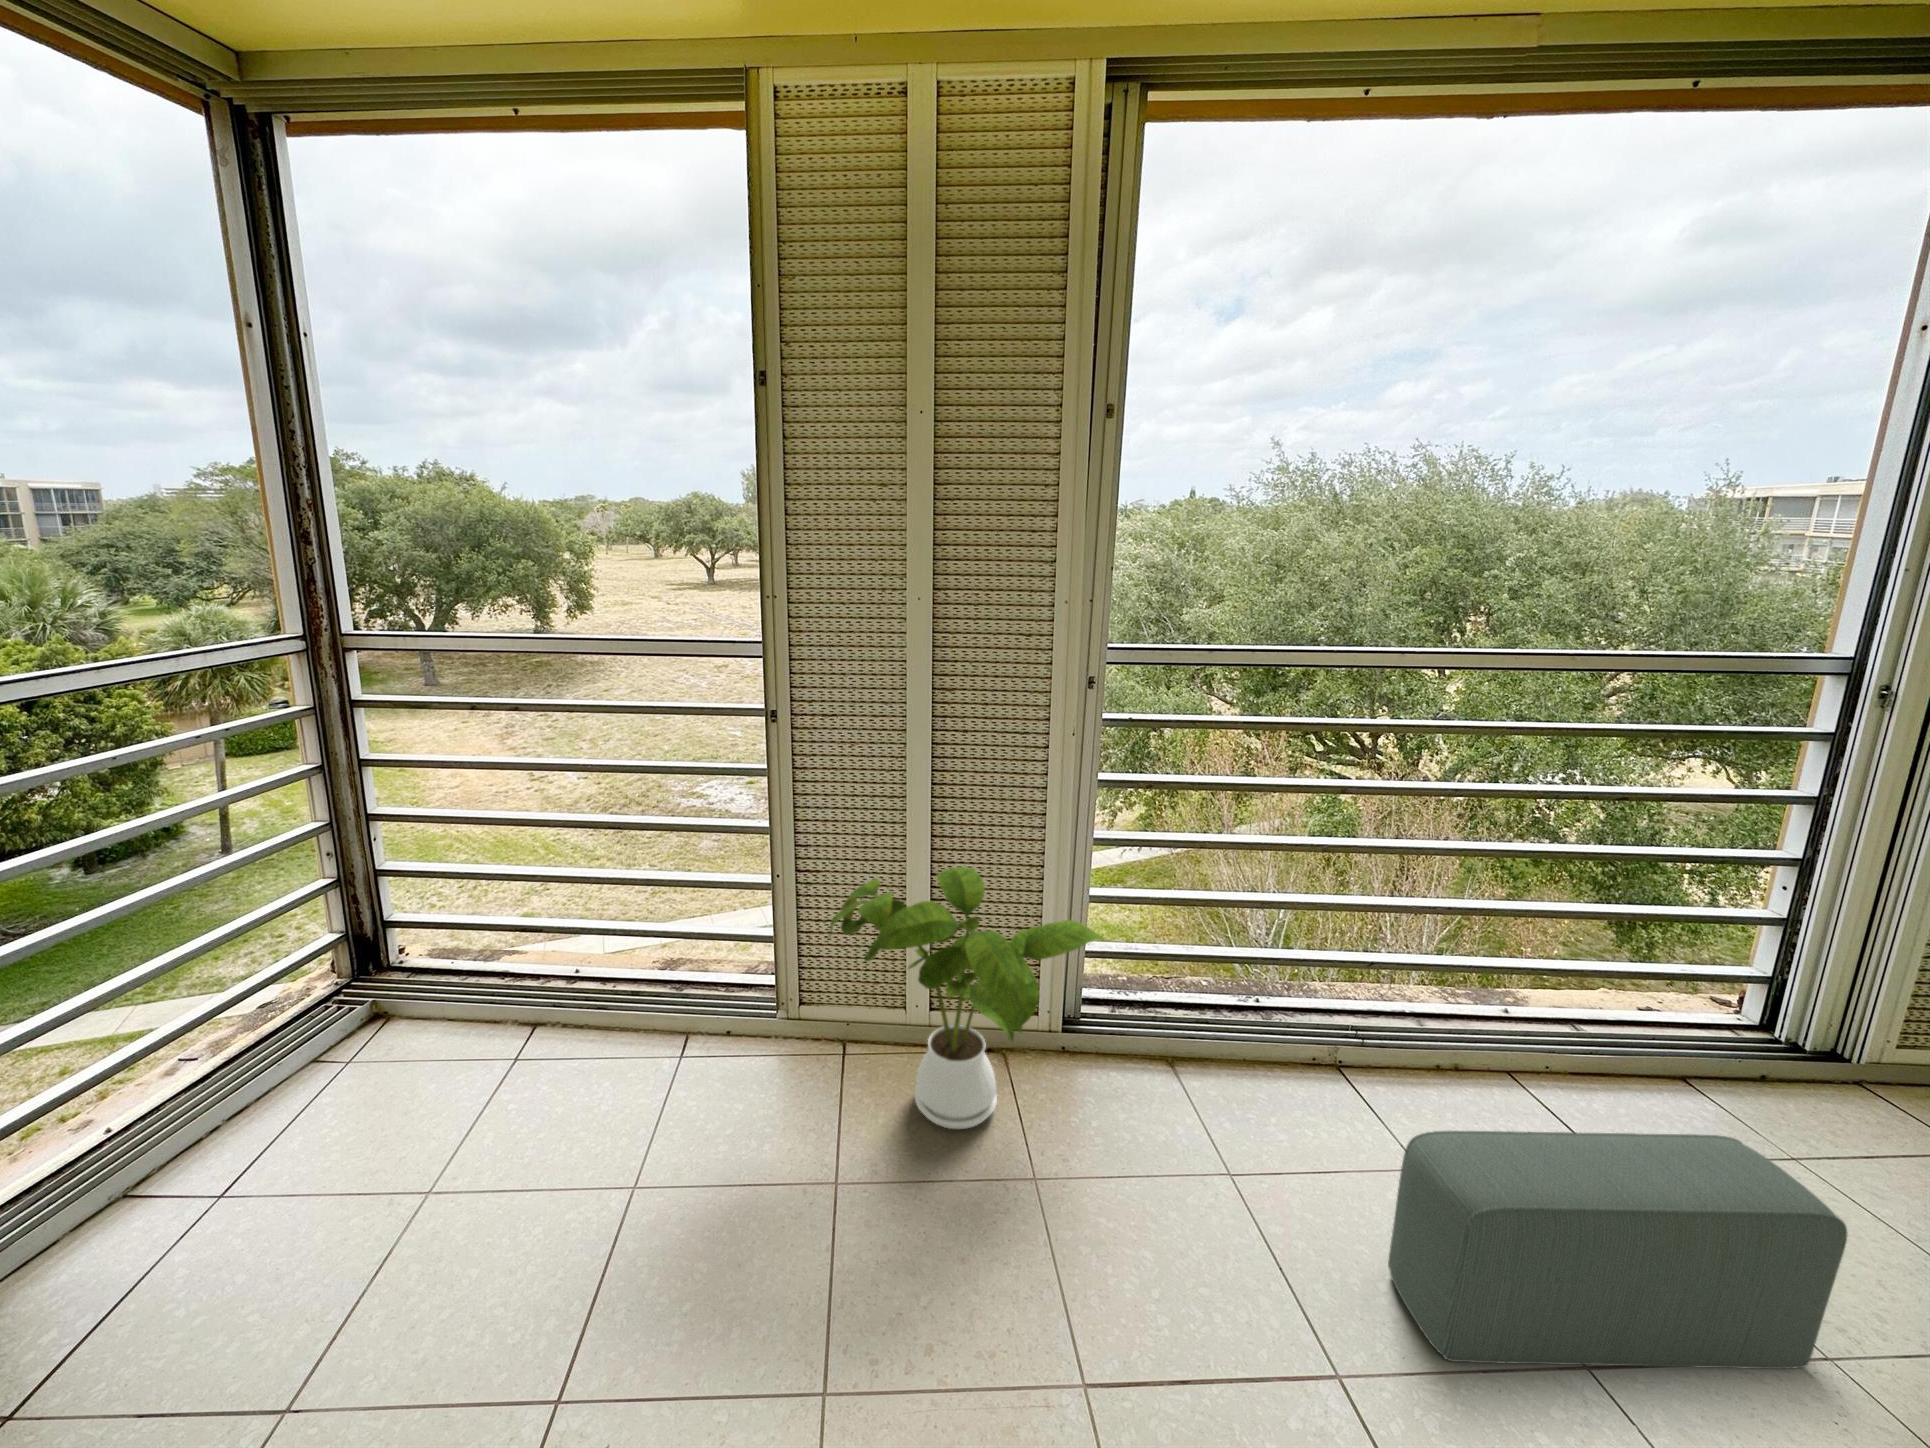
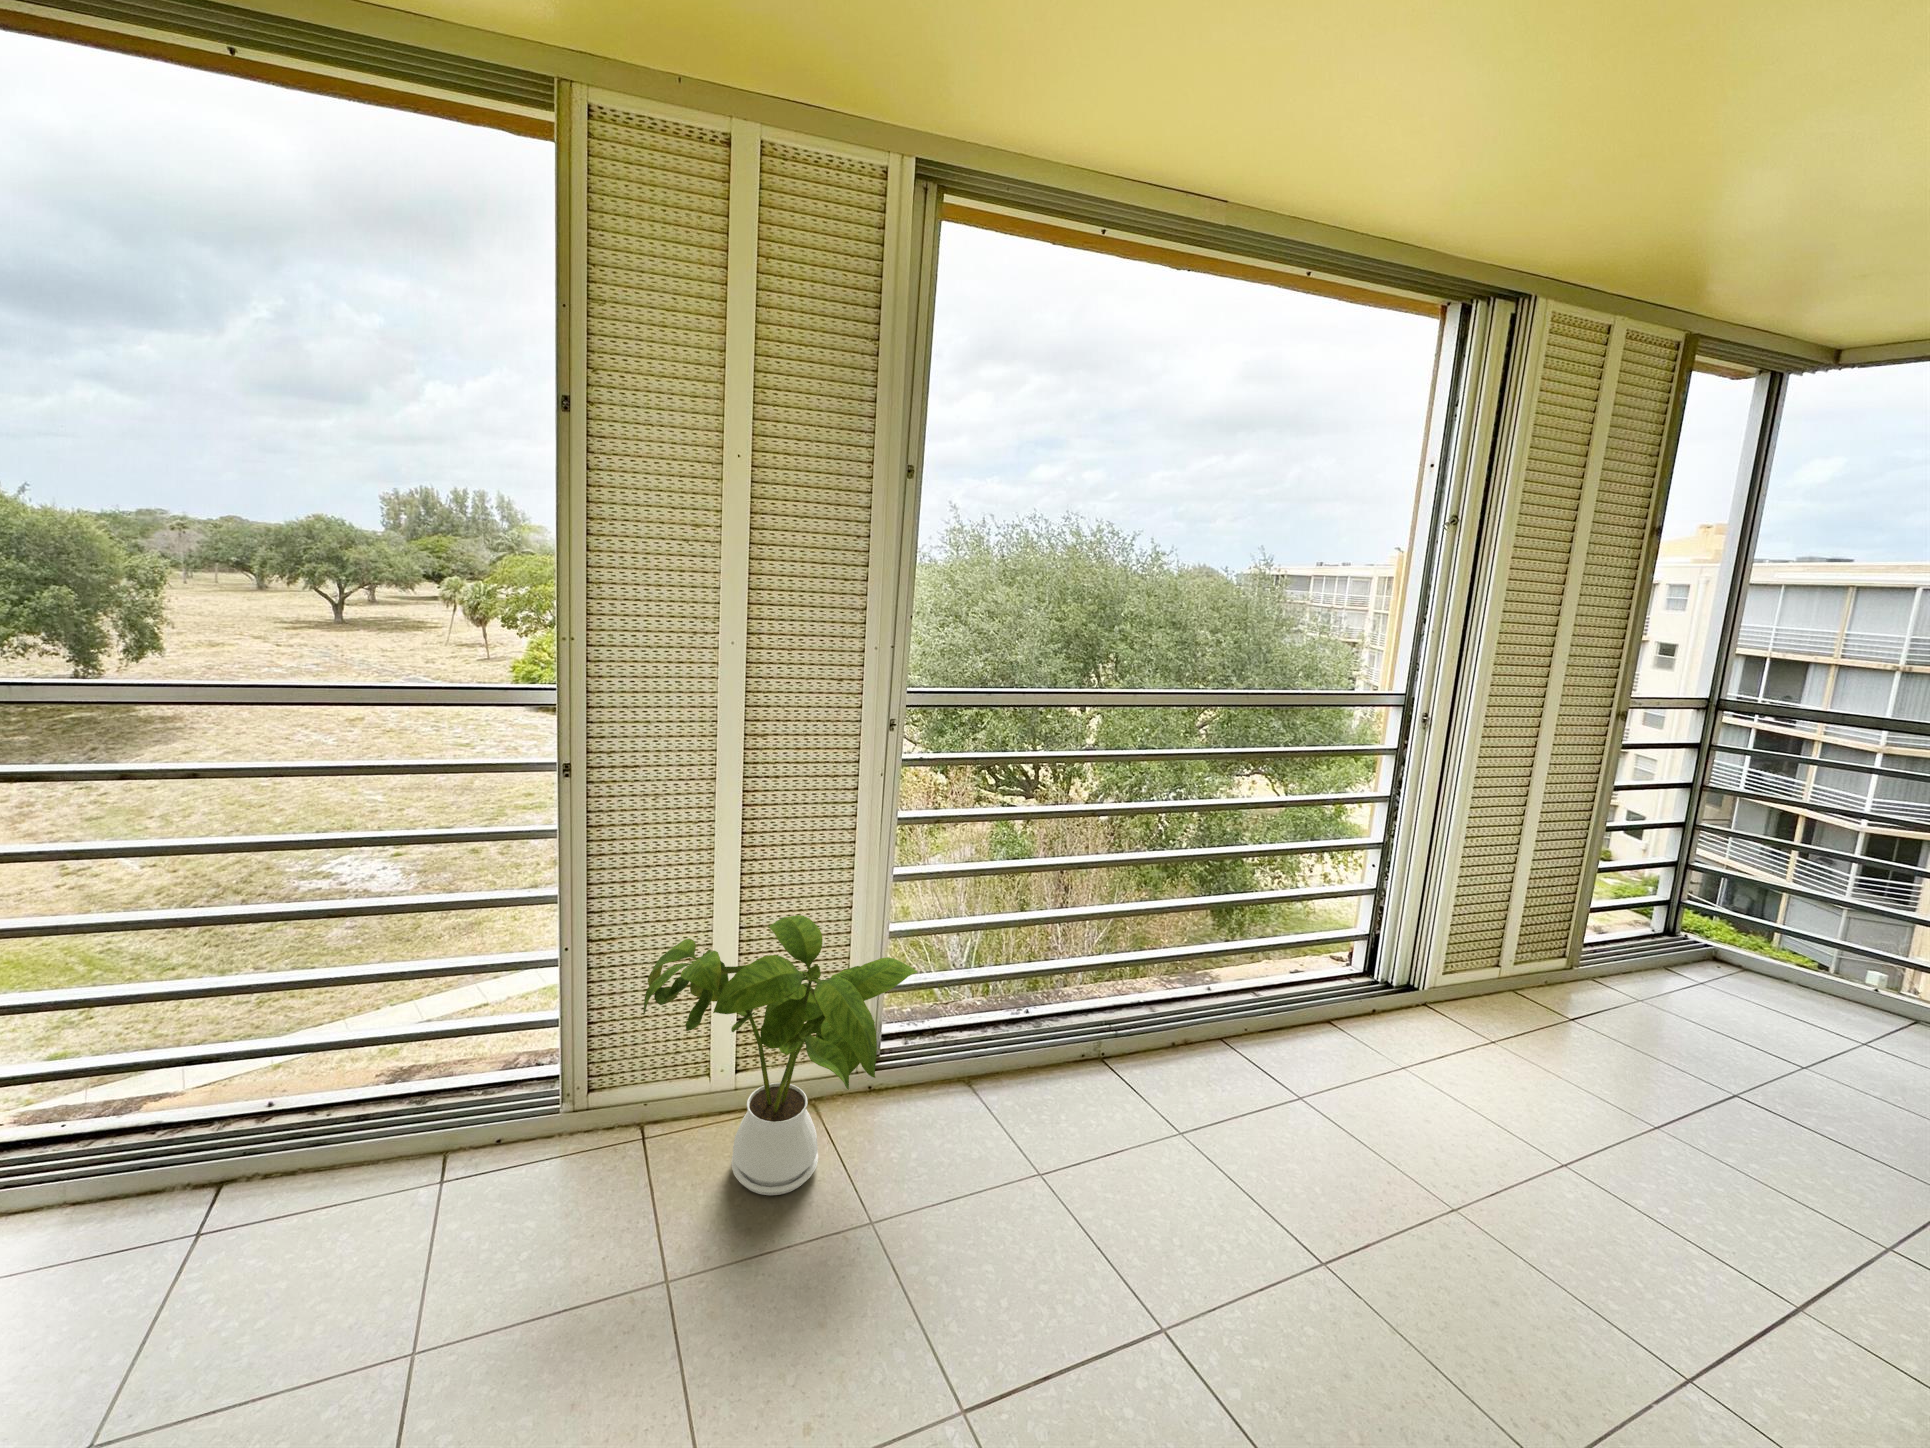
pouf: present [1388,1131,1847,1369] -> none [1178,1060,1467,1297]

